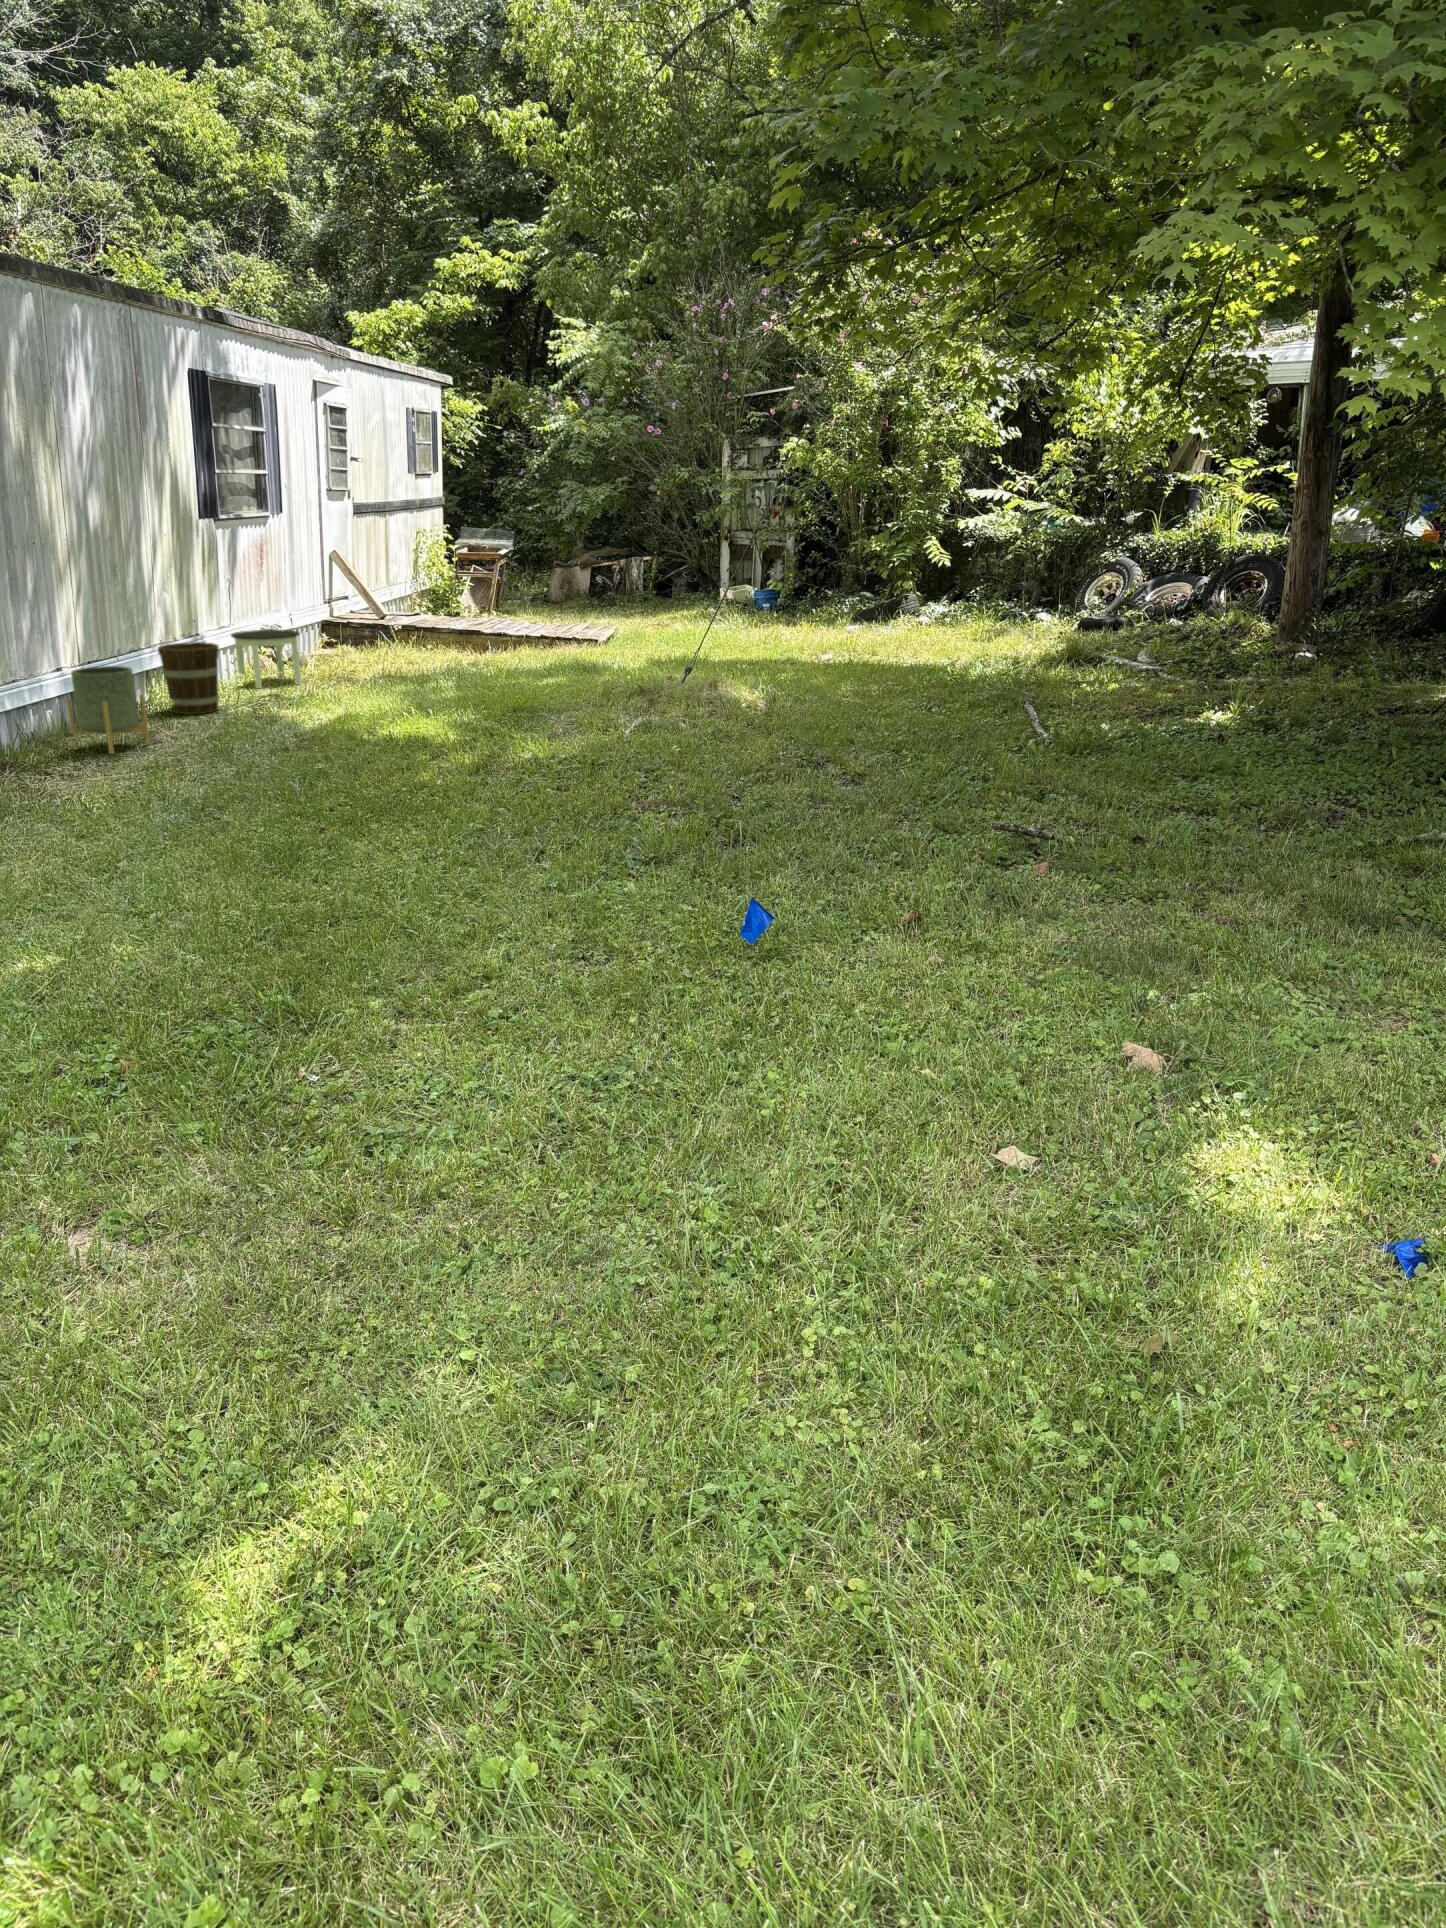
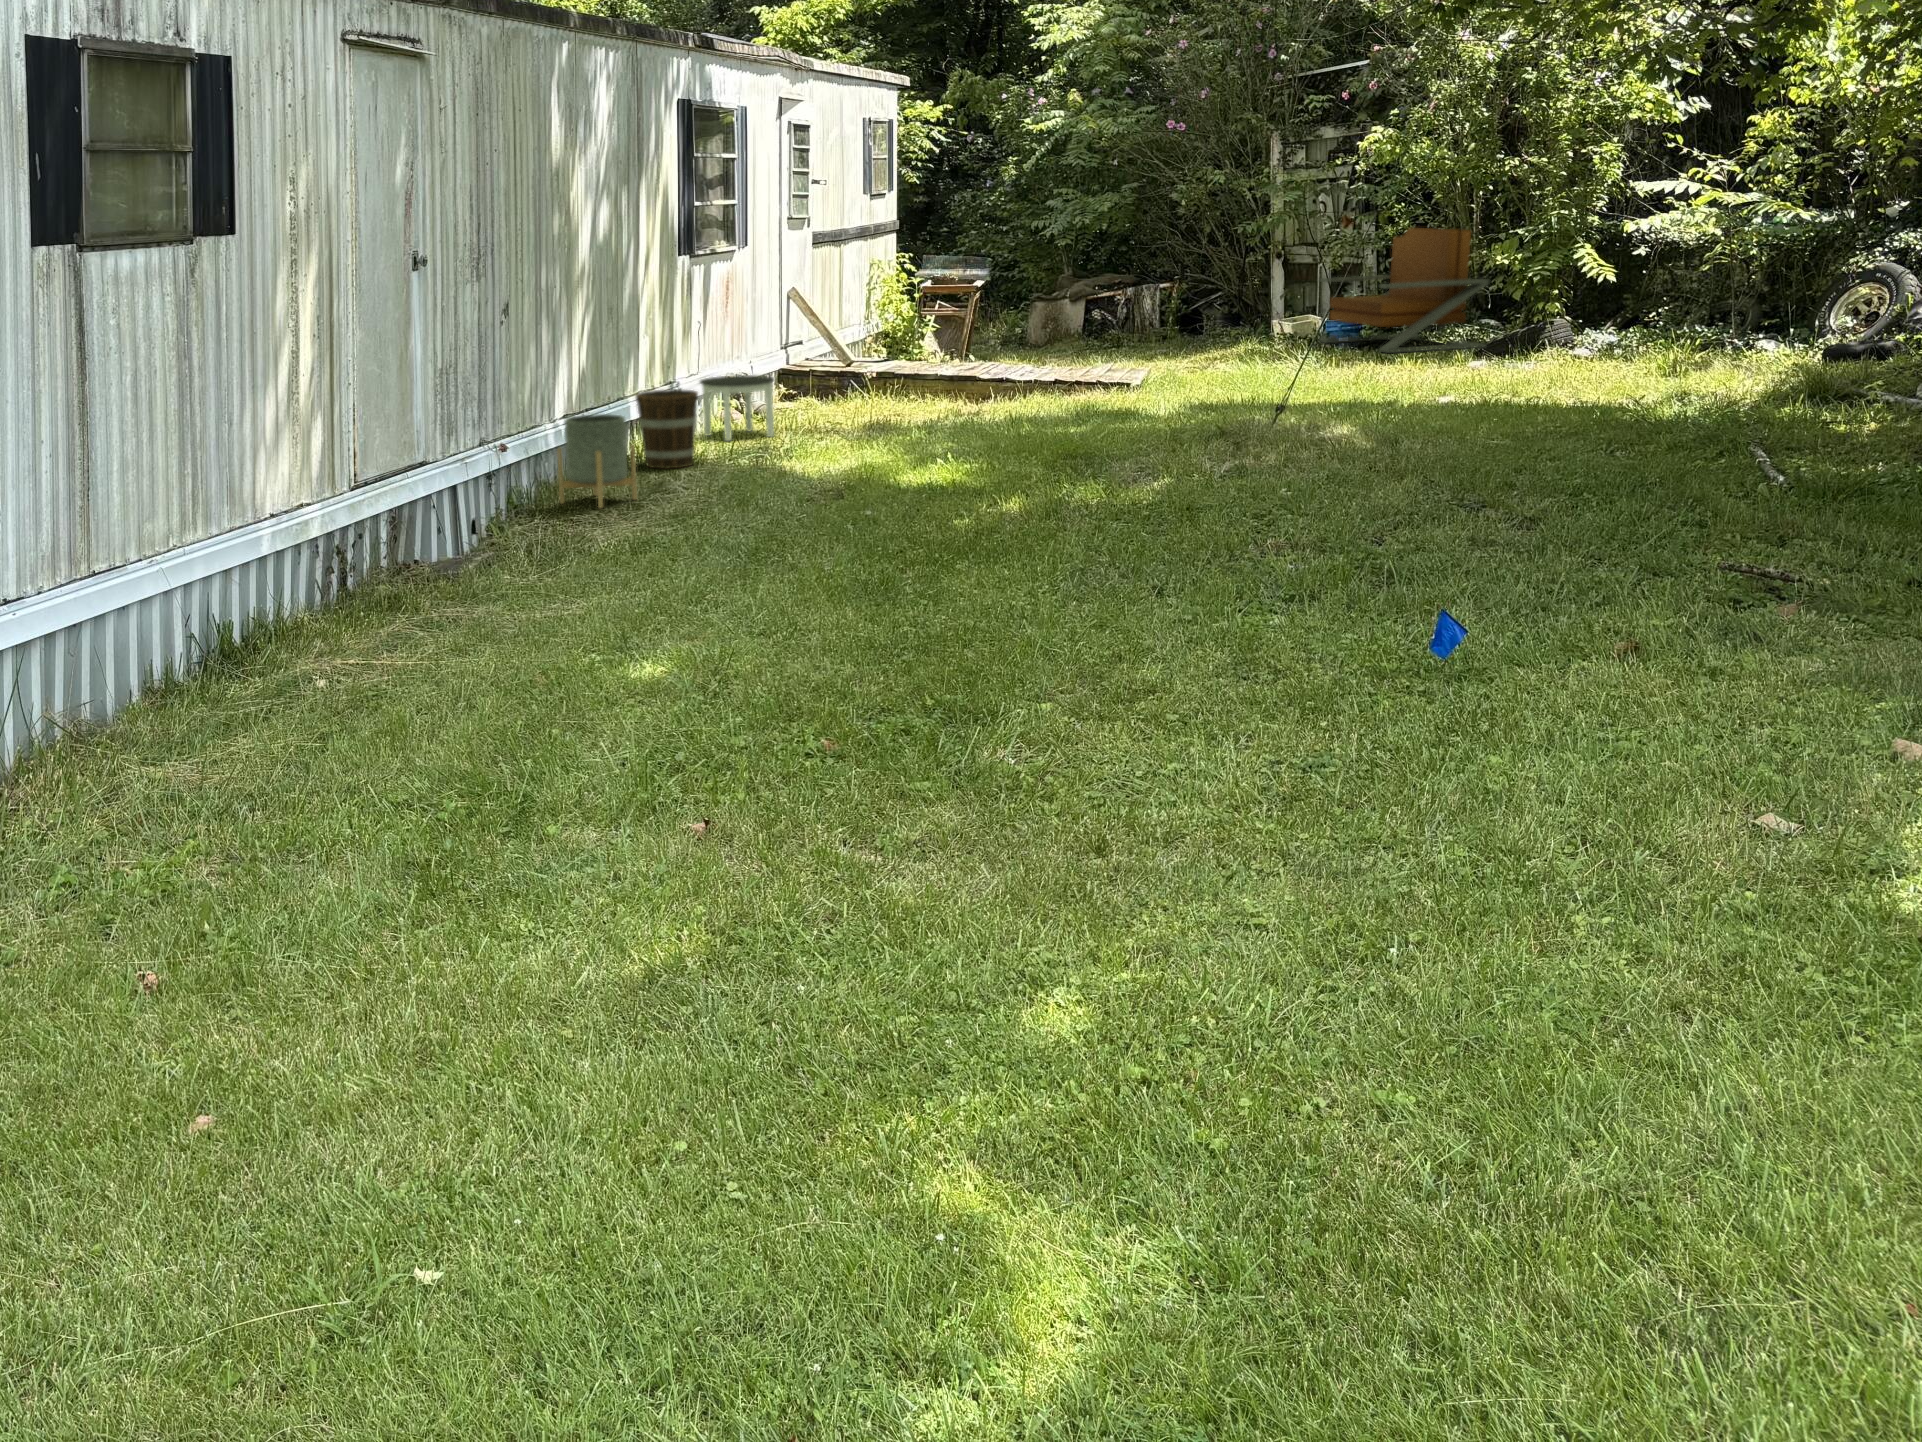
lounge chair: none [756,518,873,617] -> present [1319,228,1490,353]

